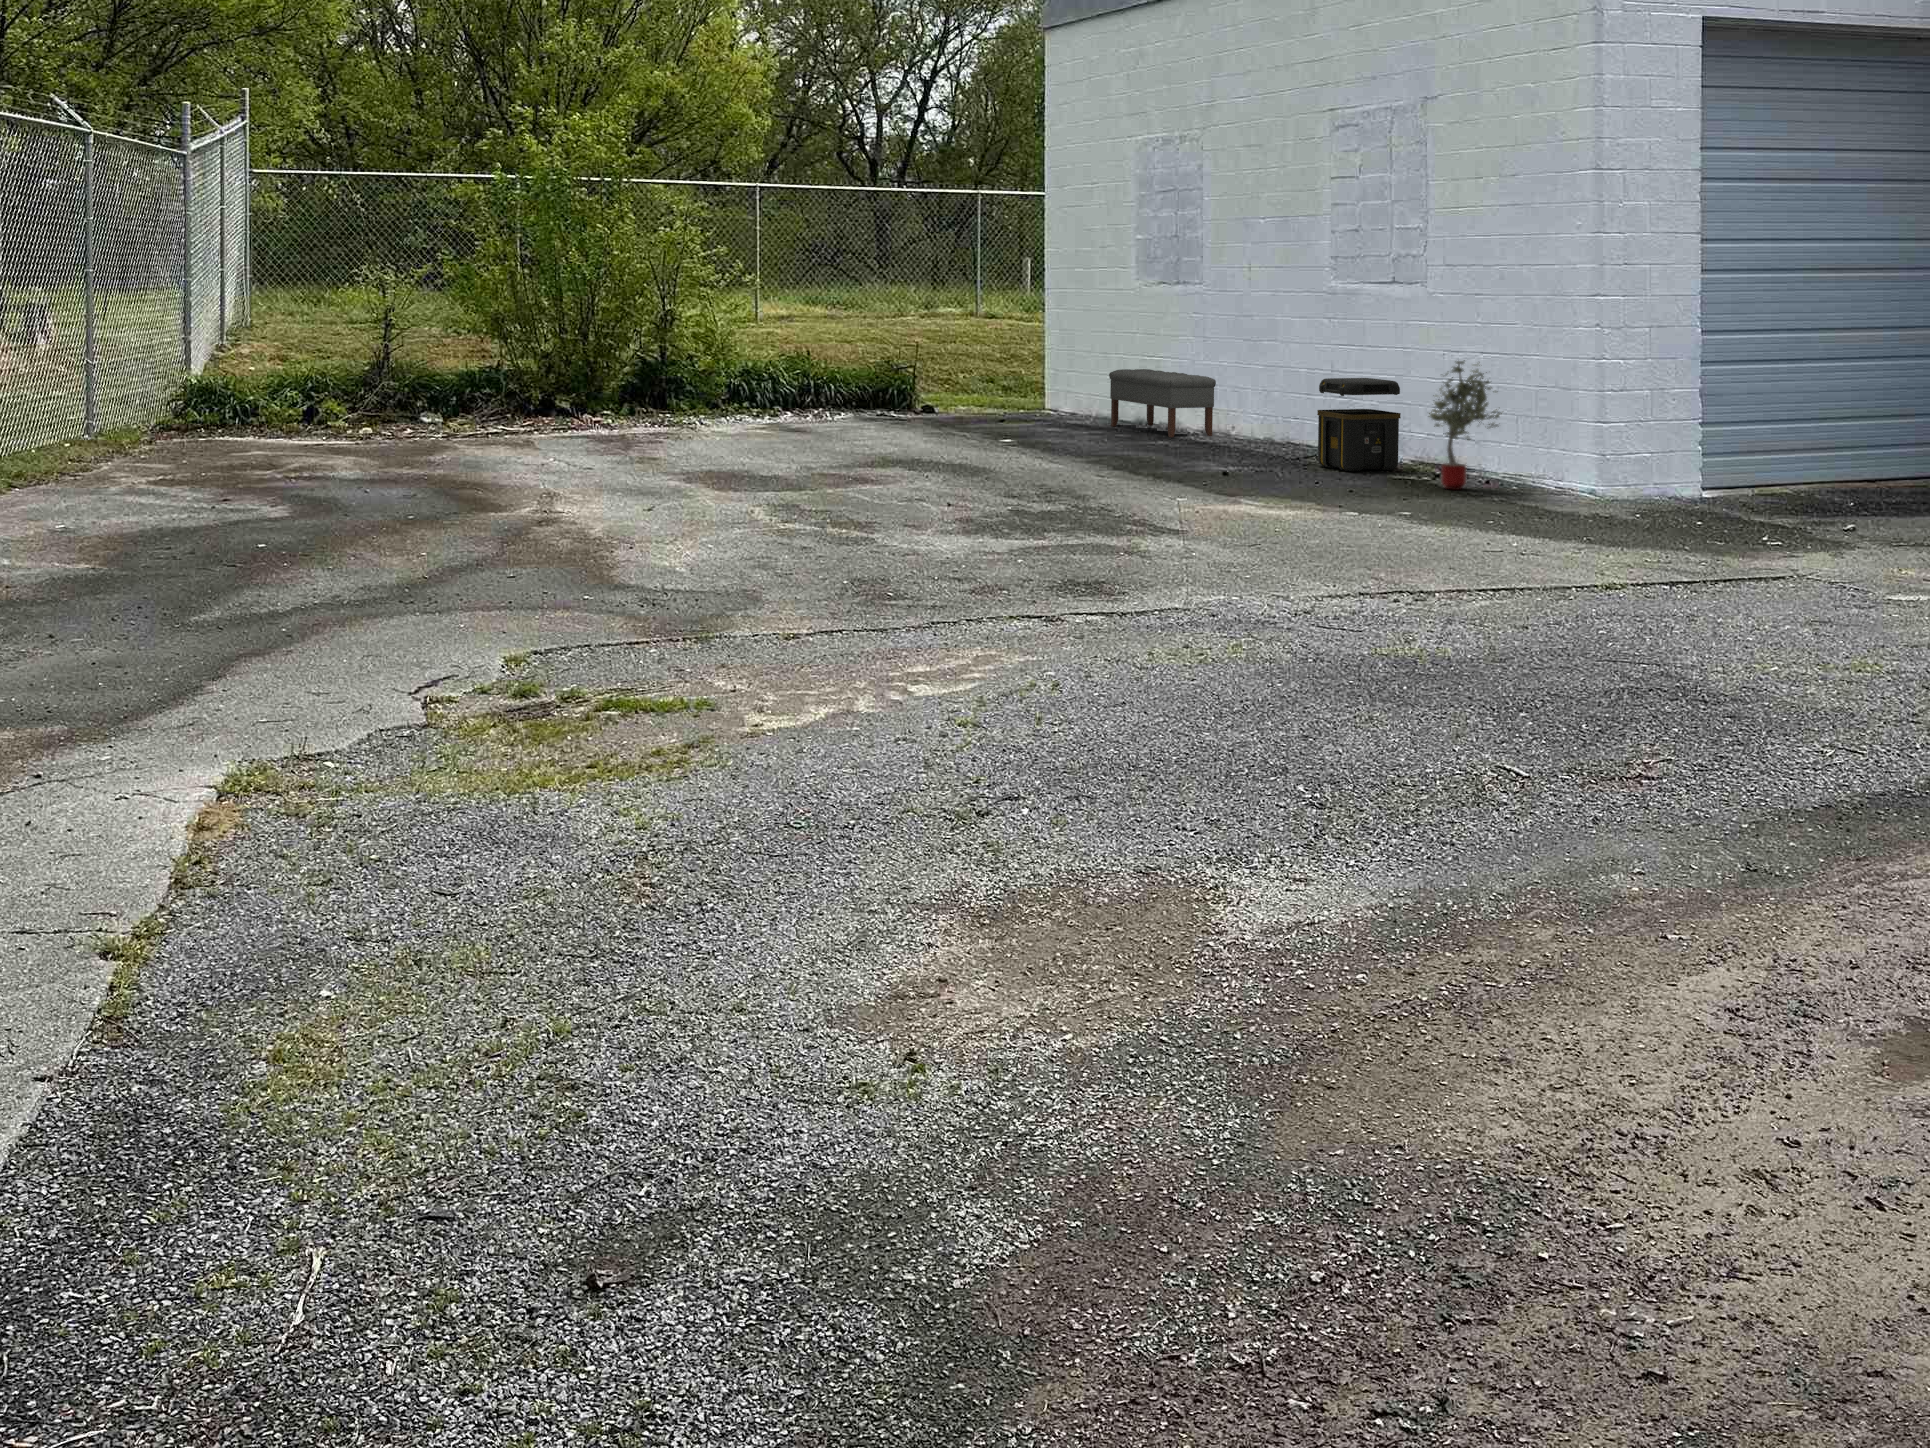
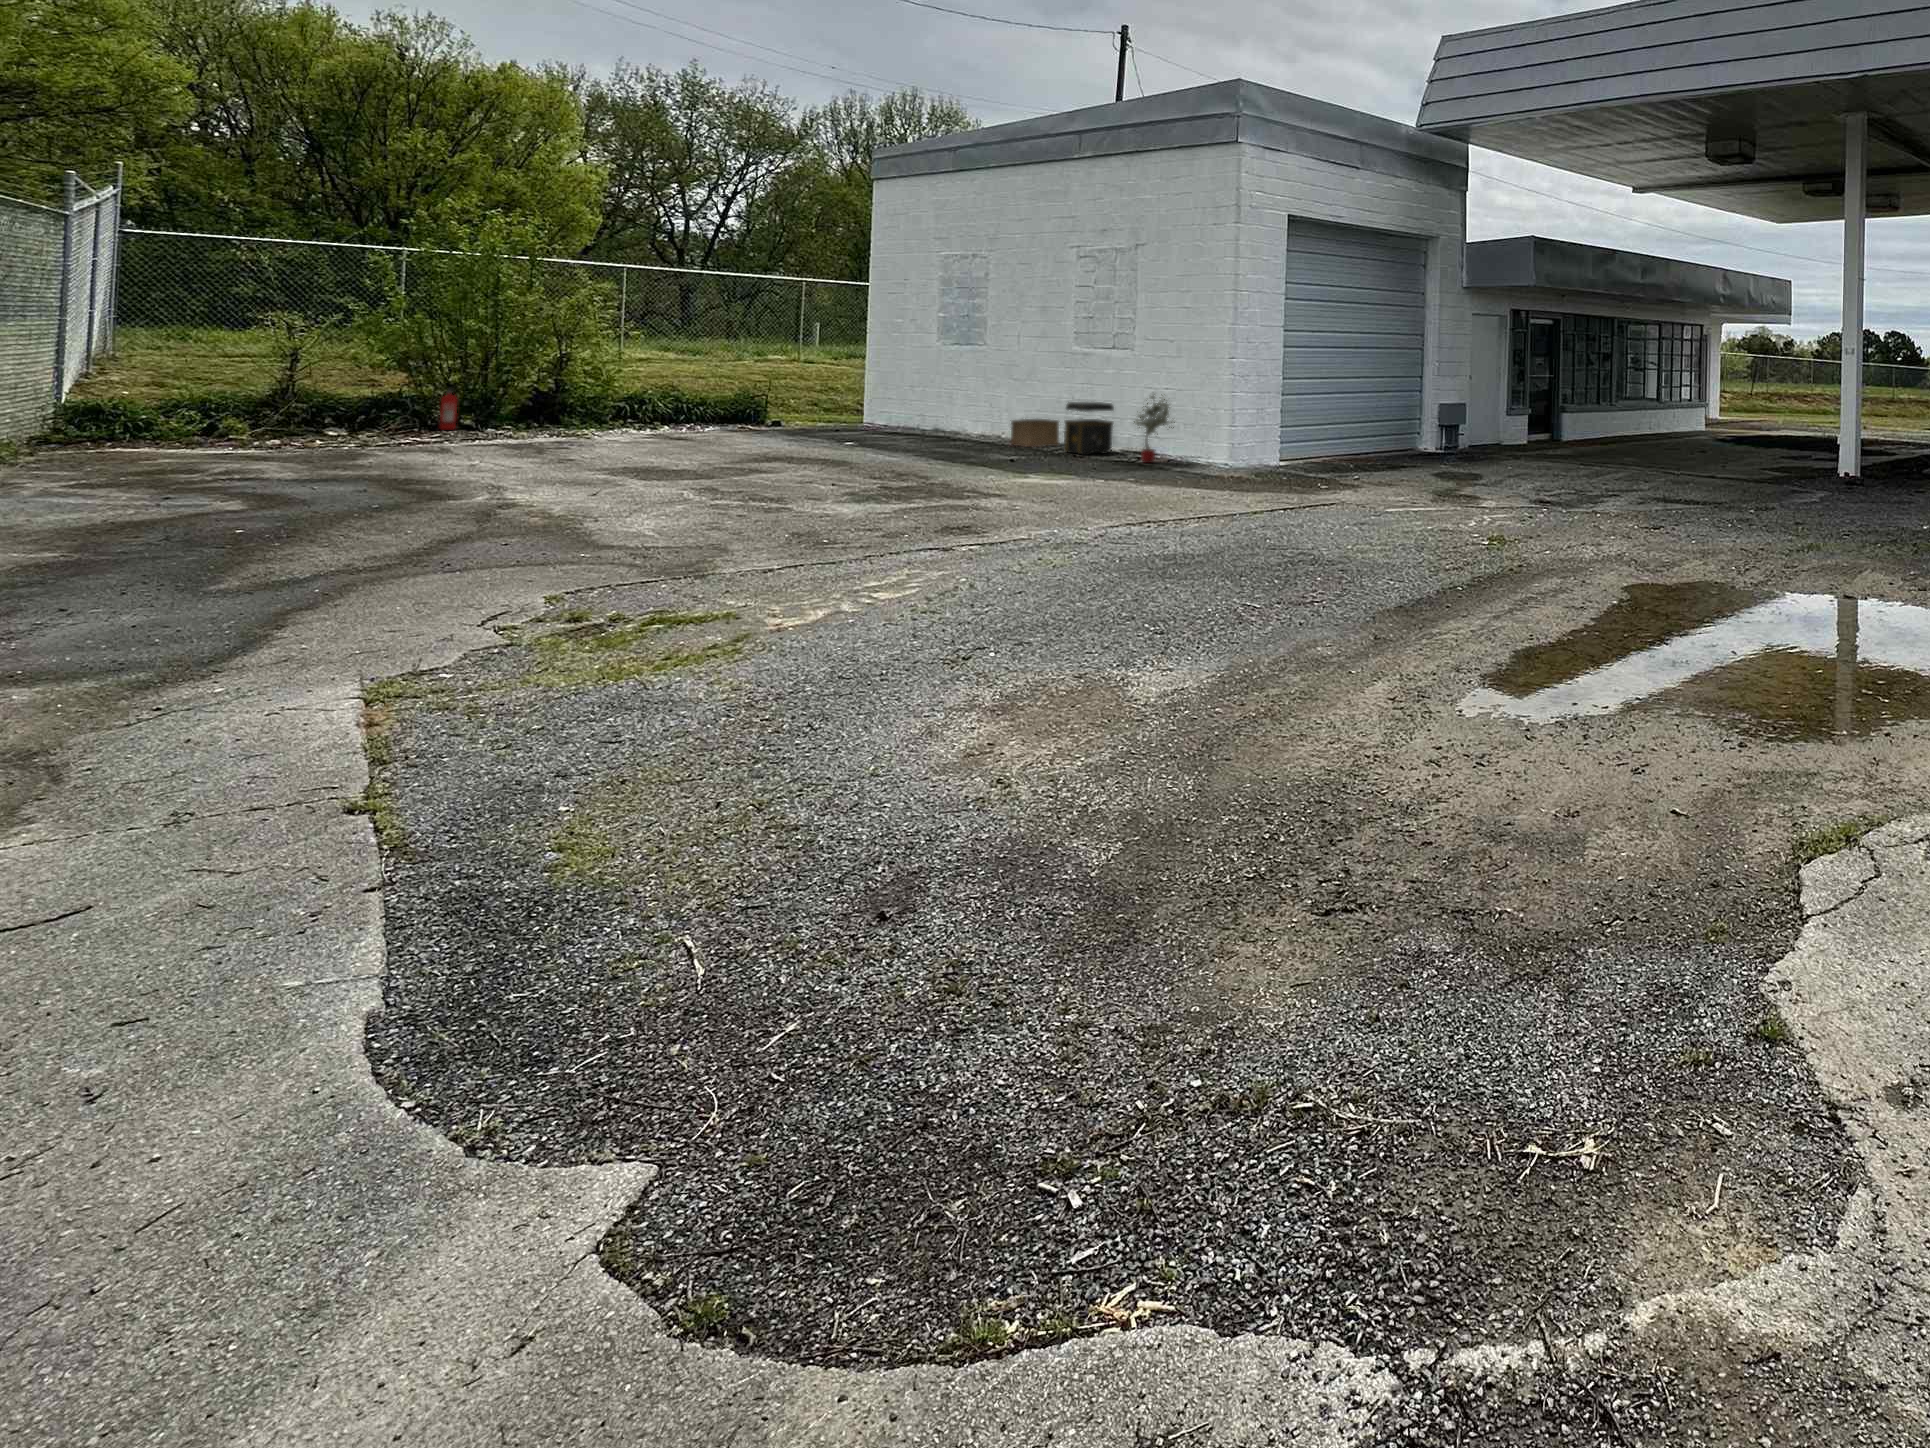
fire extinguisher: none [533,355,564,414] -> present [438,387,461,430]
bench: present [1109,369,1216,437] -> none [917,396,991,437]
storage bin: none [1238,408,1318,457] -> present [1011,419,1059,447]

